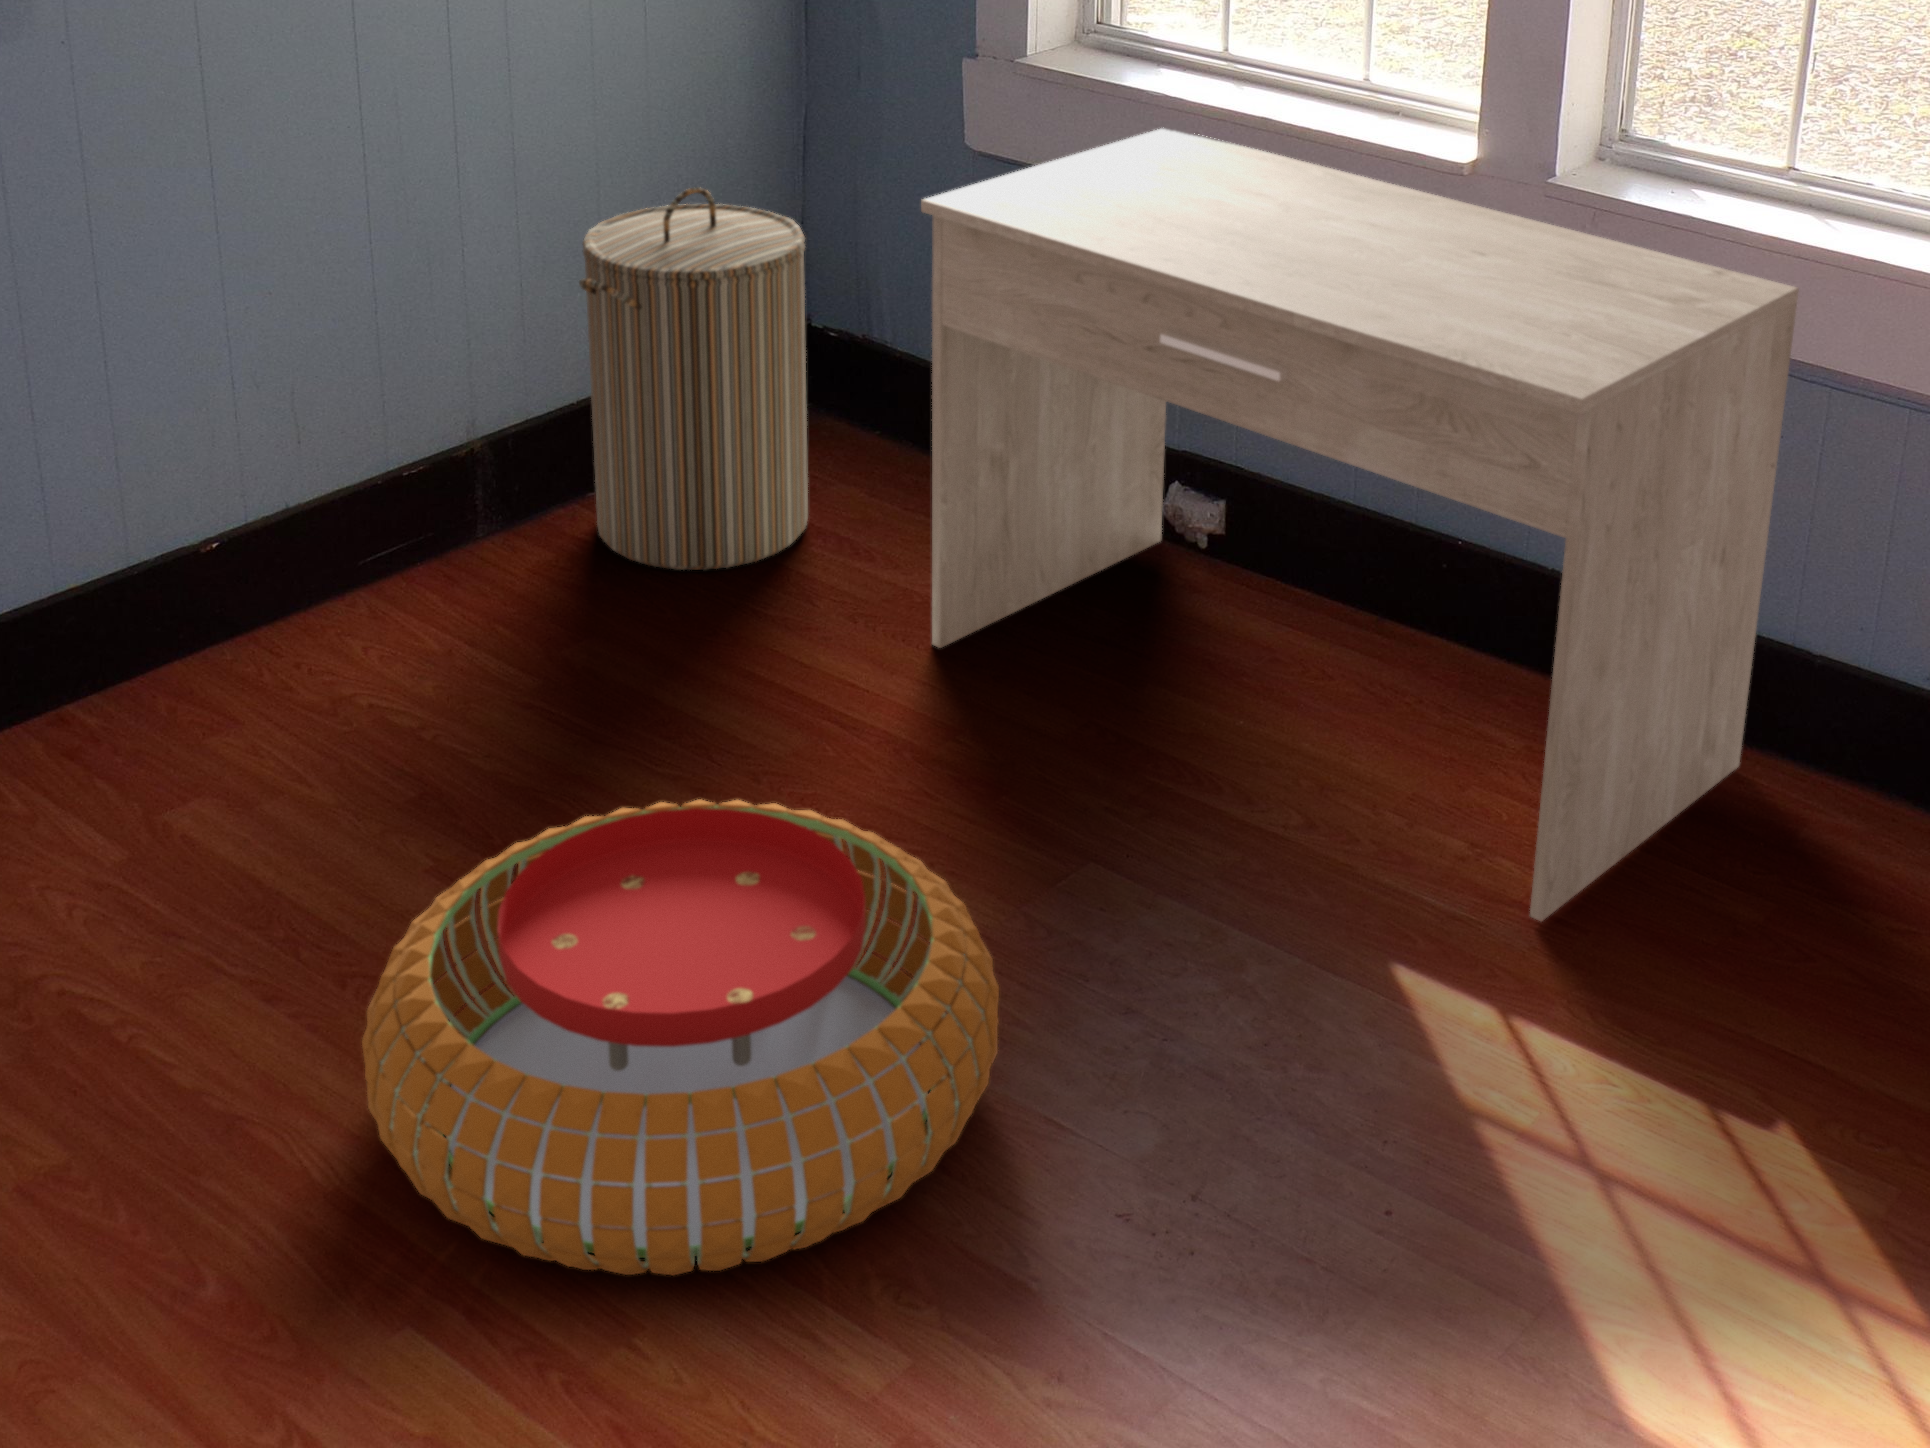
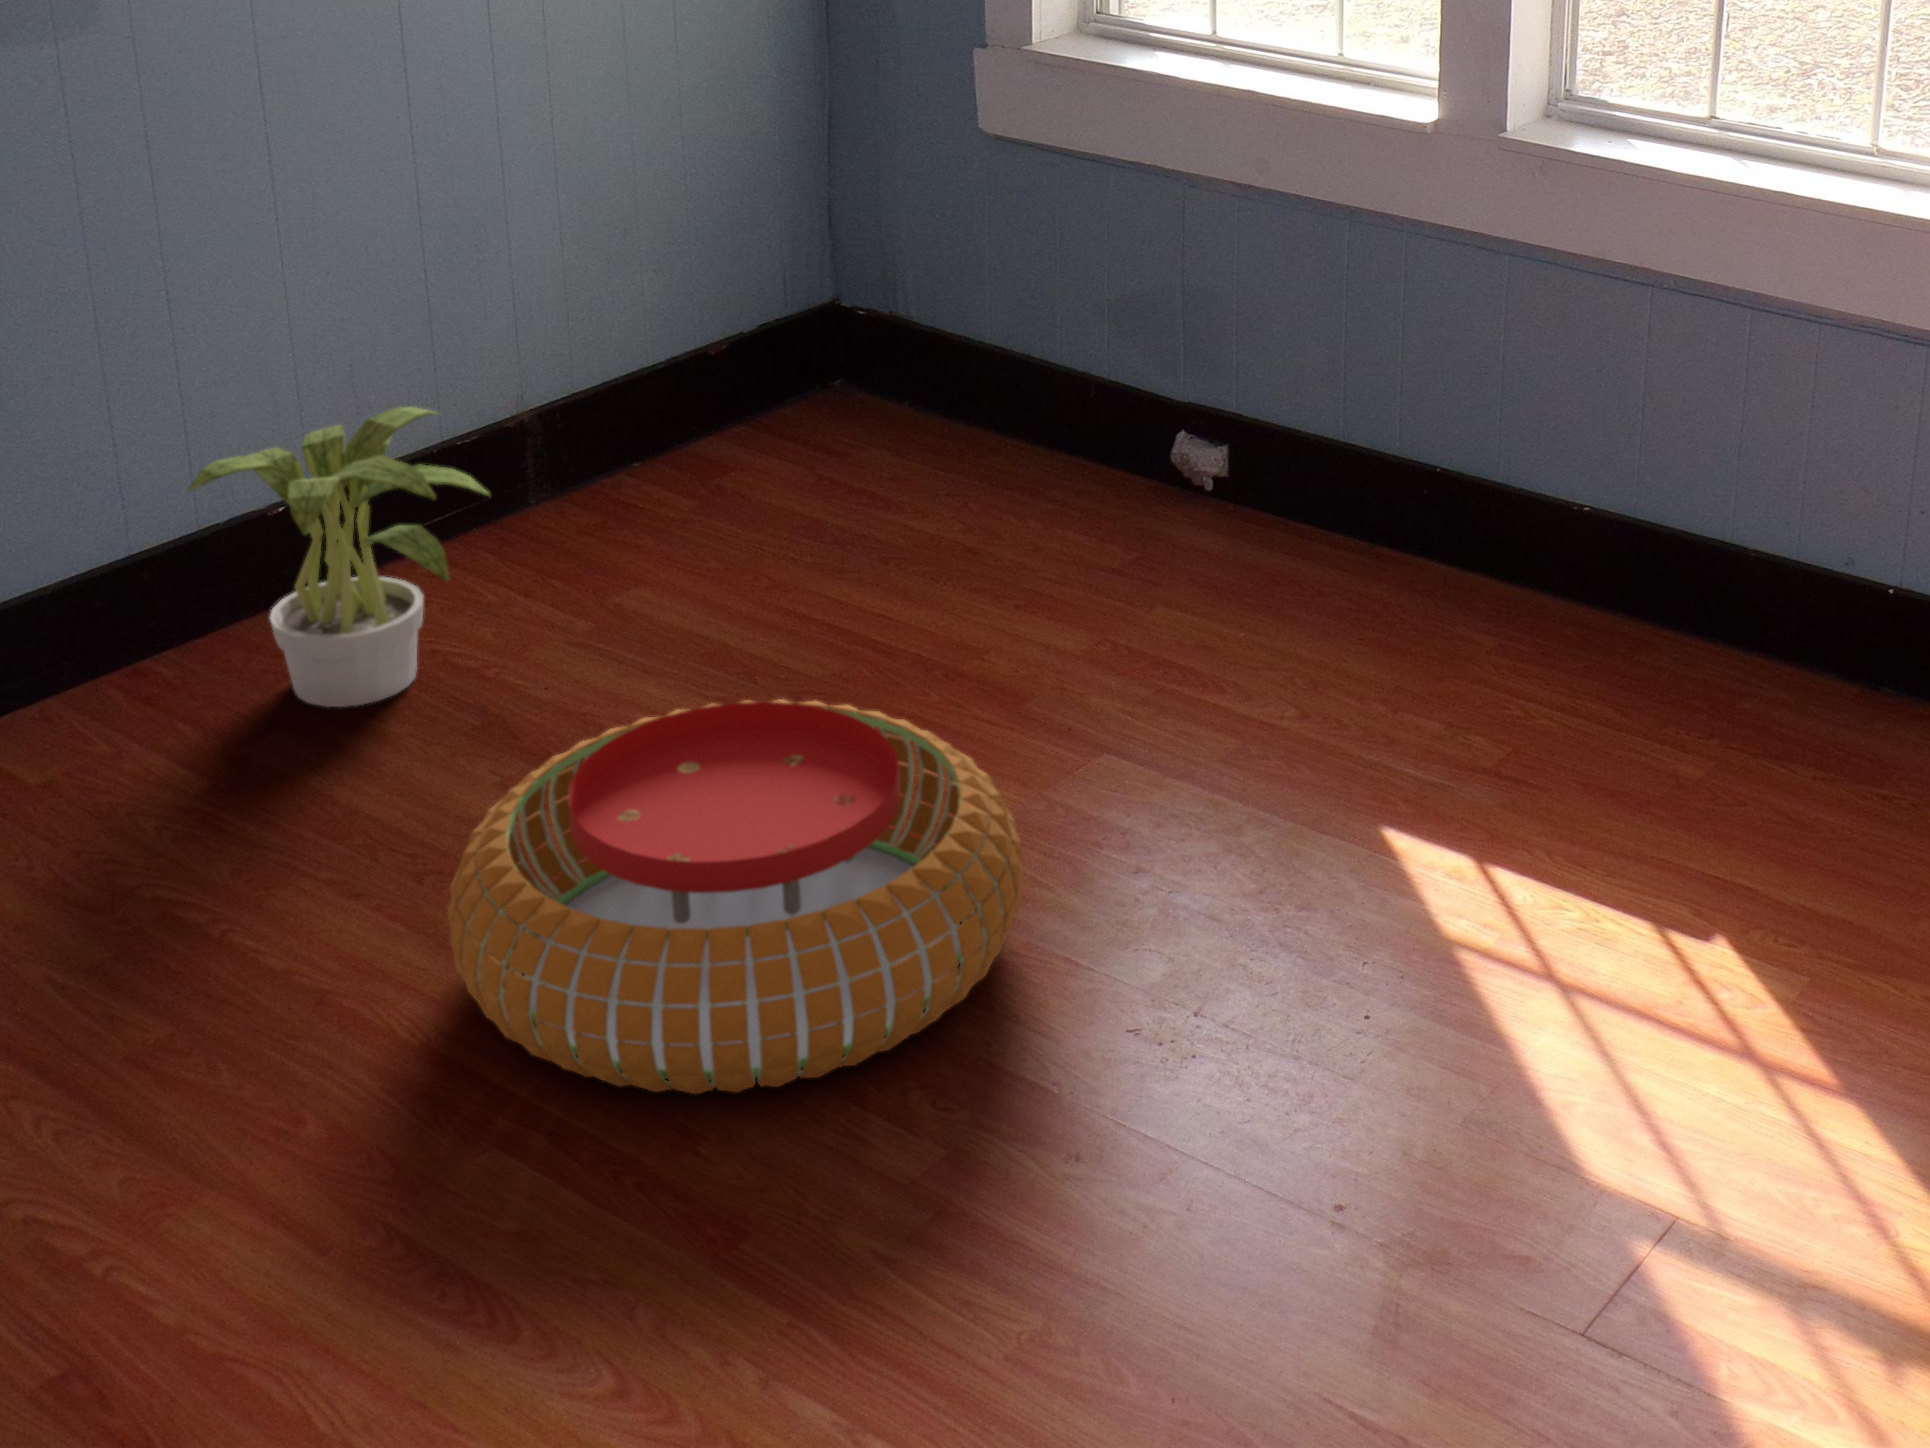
desk: present [921,129,1799,921] -> none [935,104,1719,785]
laundry hamper: present [579,187,808,570] -> none [618,171,841,528]
potted plant: none [110,443,433,767] -> present [189,407,490,707]

